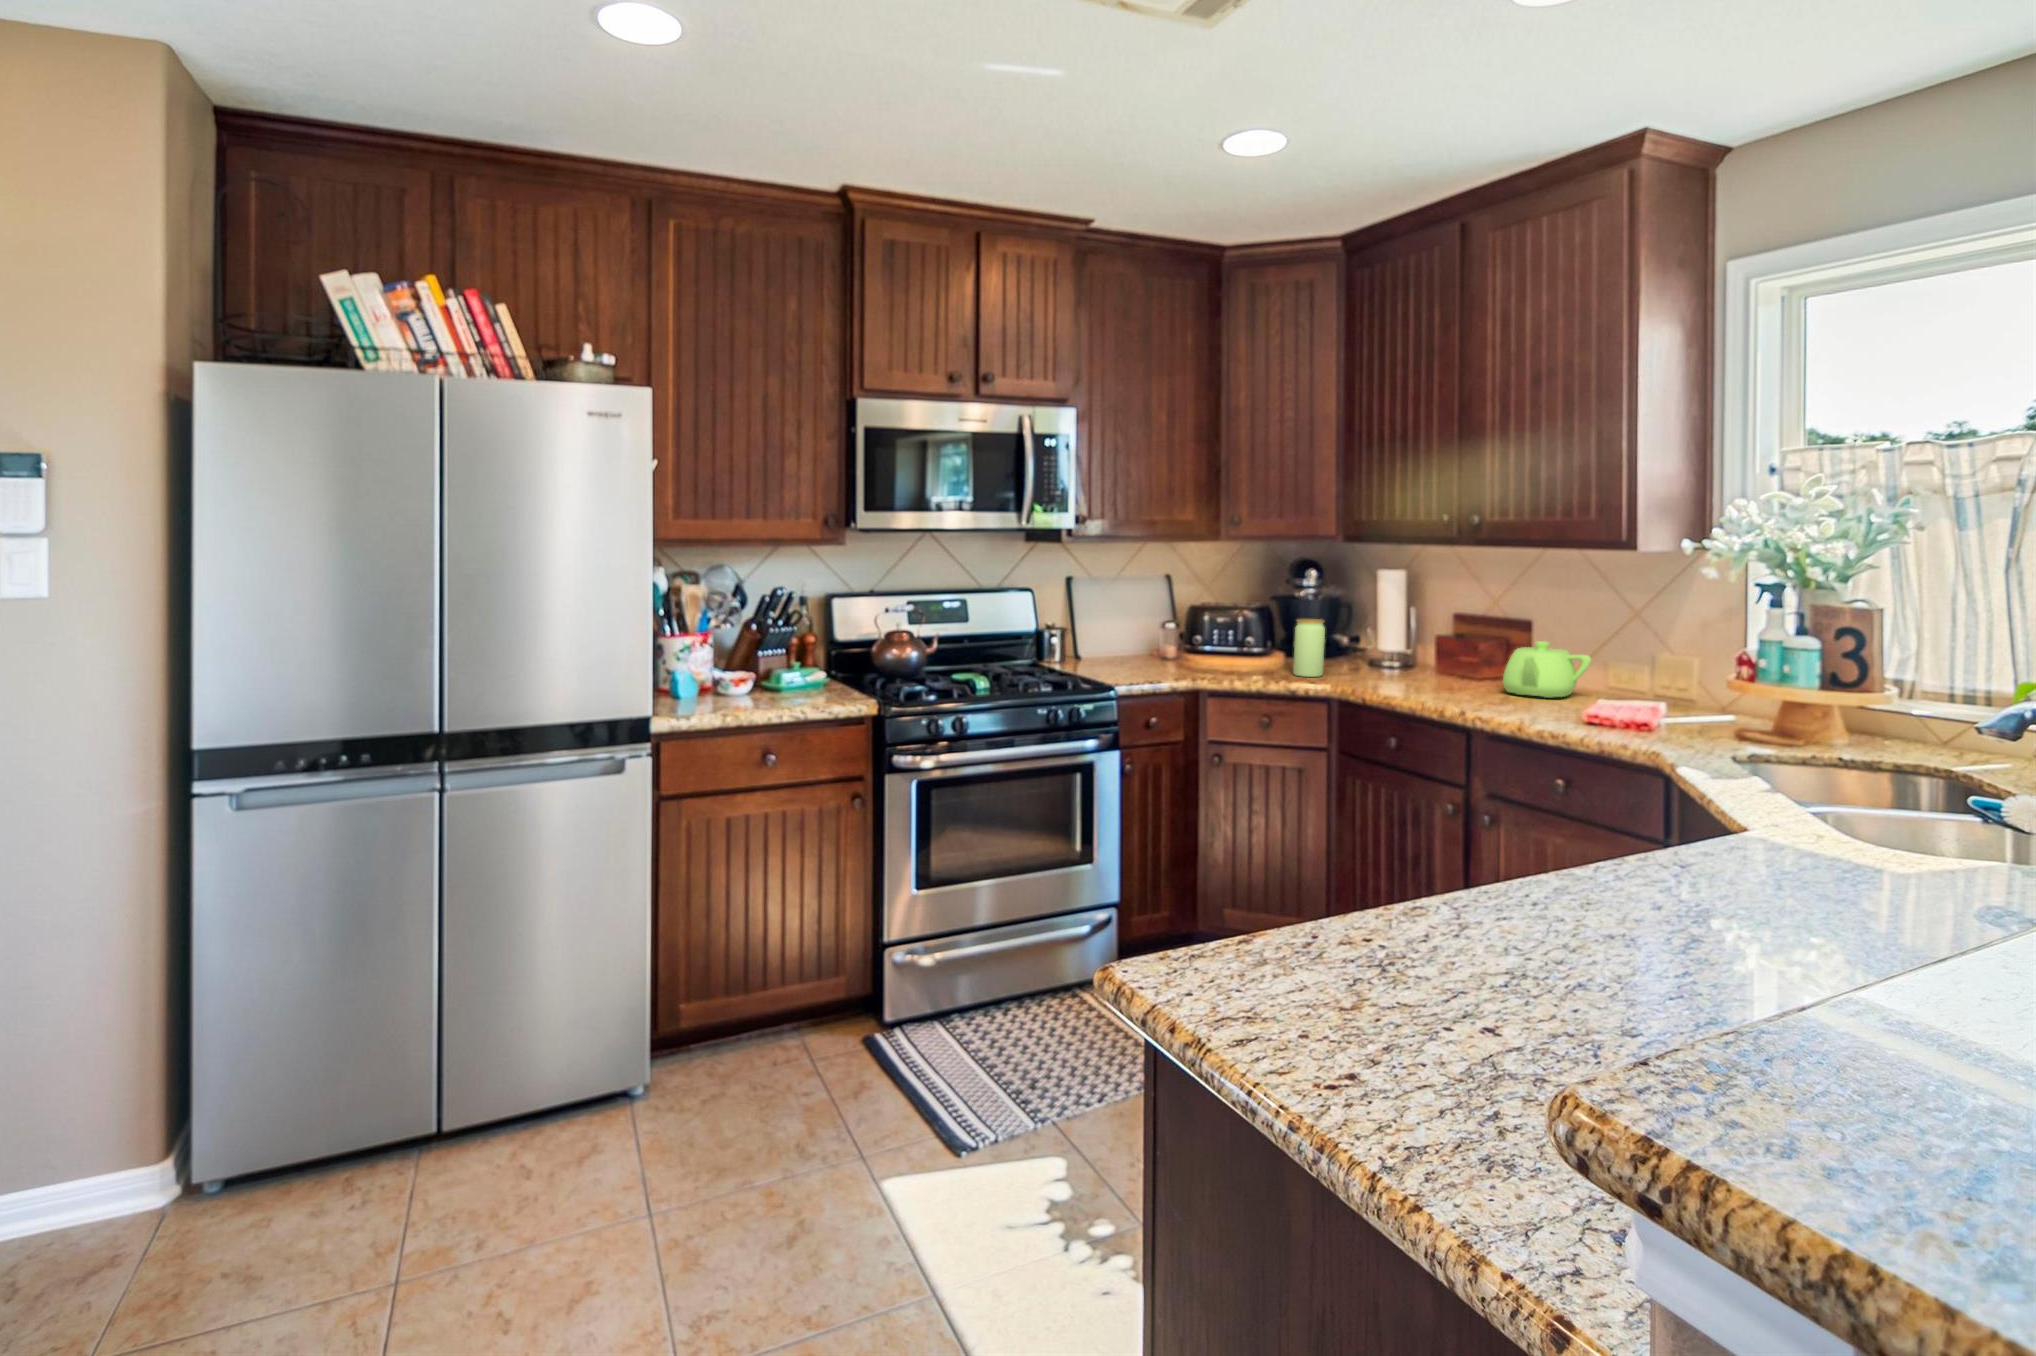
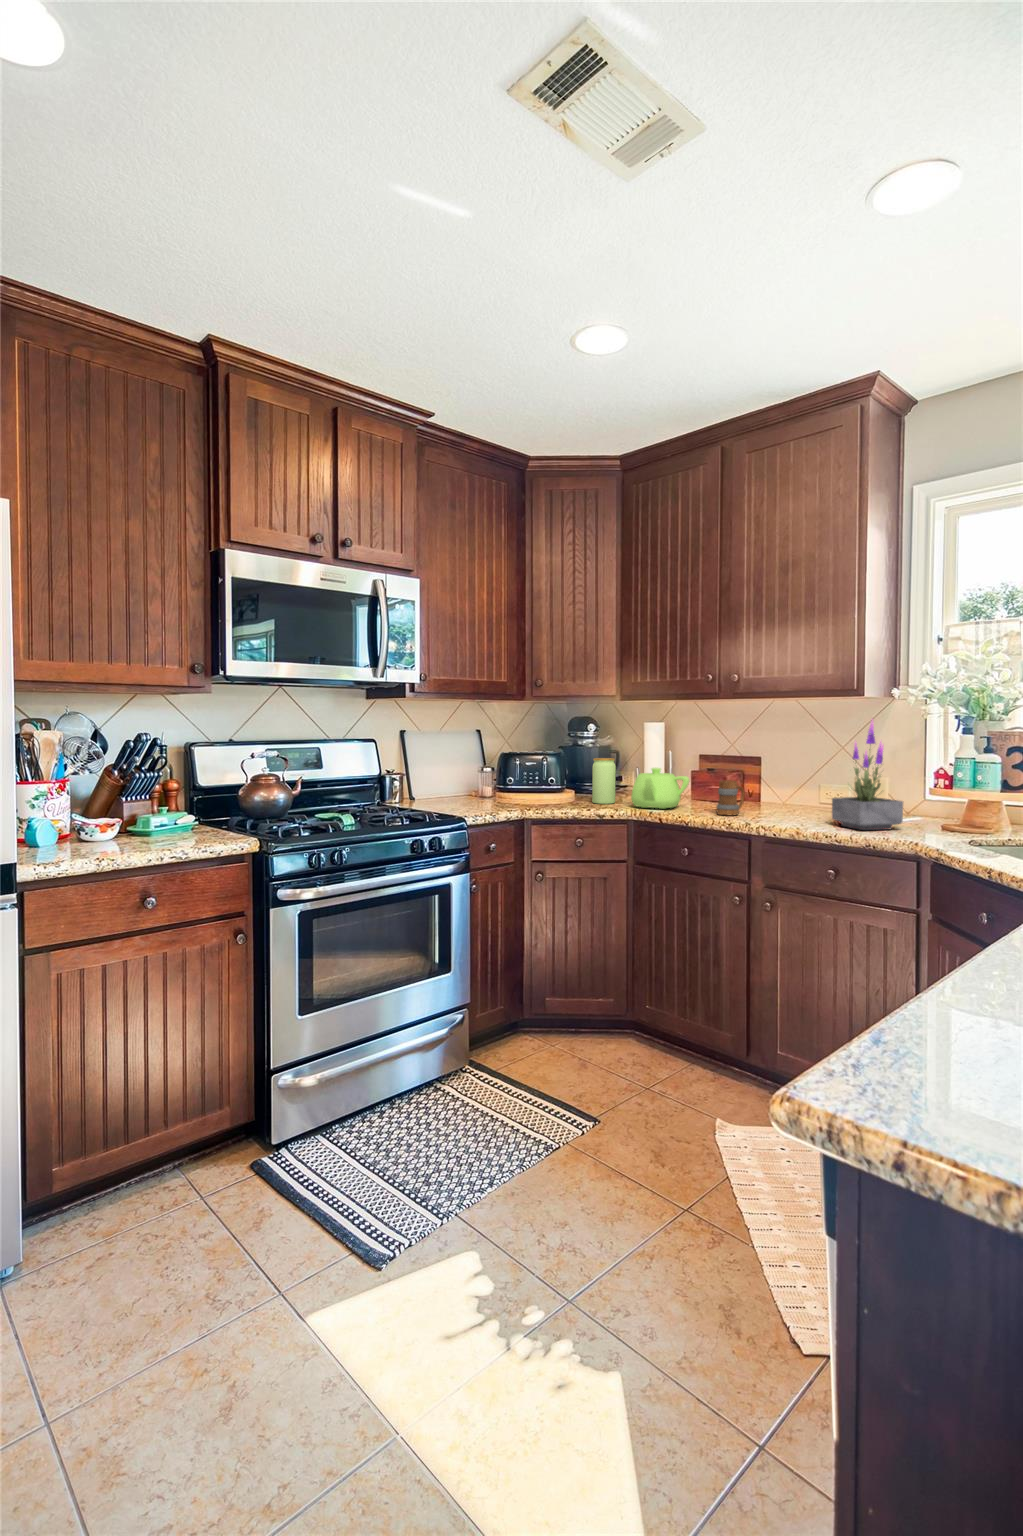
potted plant: none [1587,584,1687,734] -> present [832,721,903,830]
teapot: present [1503,641,1592,698] -> present [631,768,689,809]
mug: none [1441,656,1483,702] -> present [717,780,745,815]

